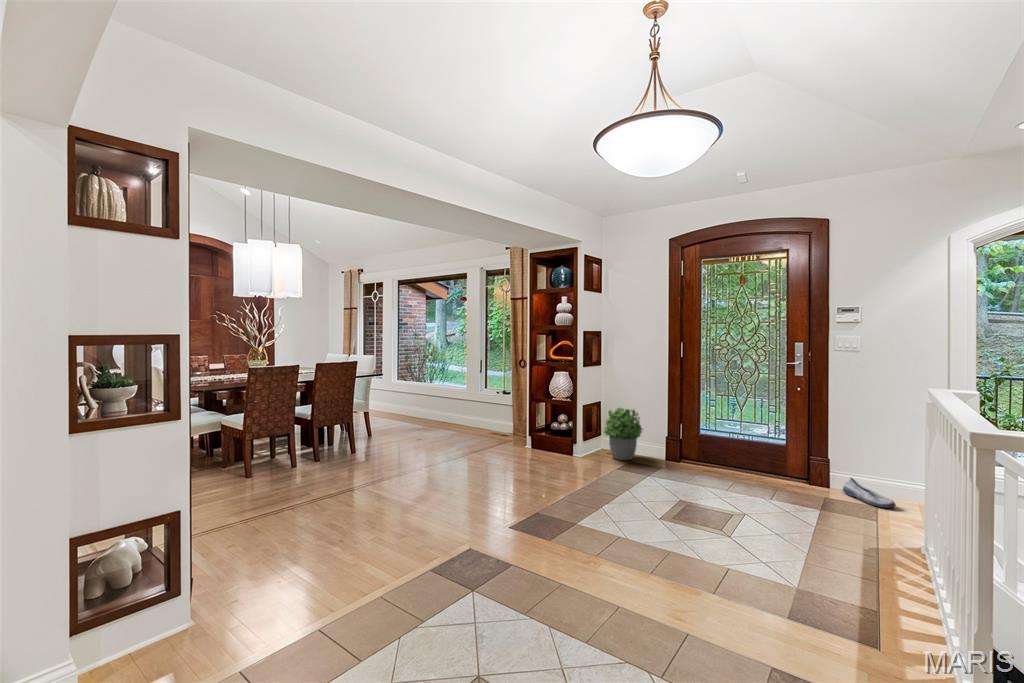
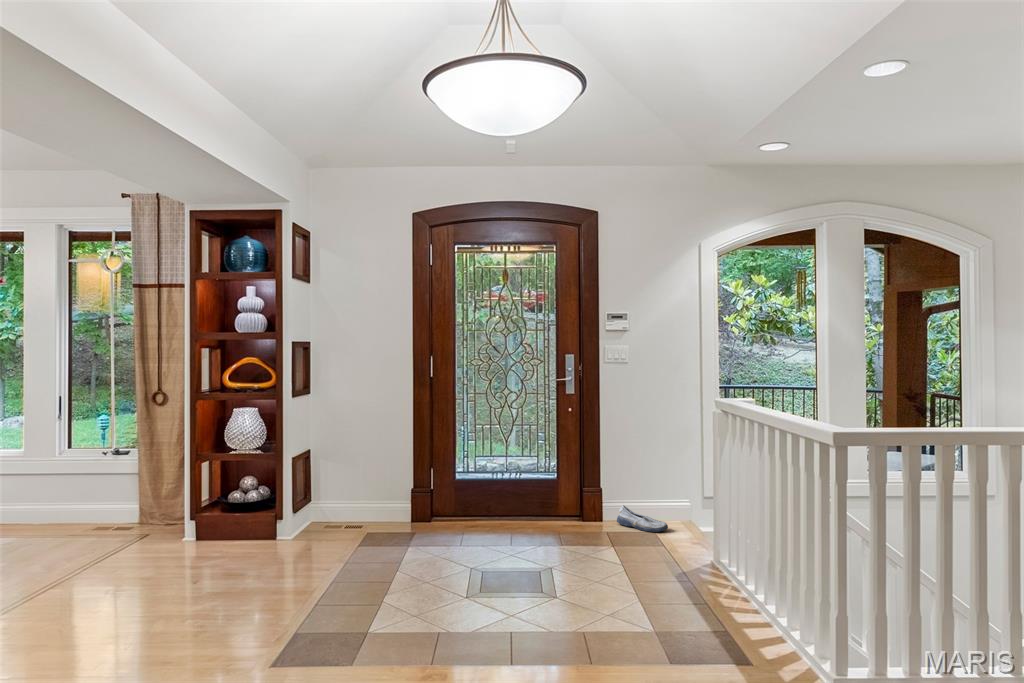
potted plant: present [604,408,643,460] -> none [324,454,385,535]

